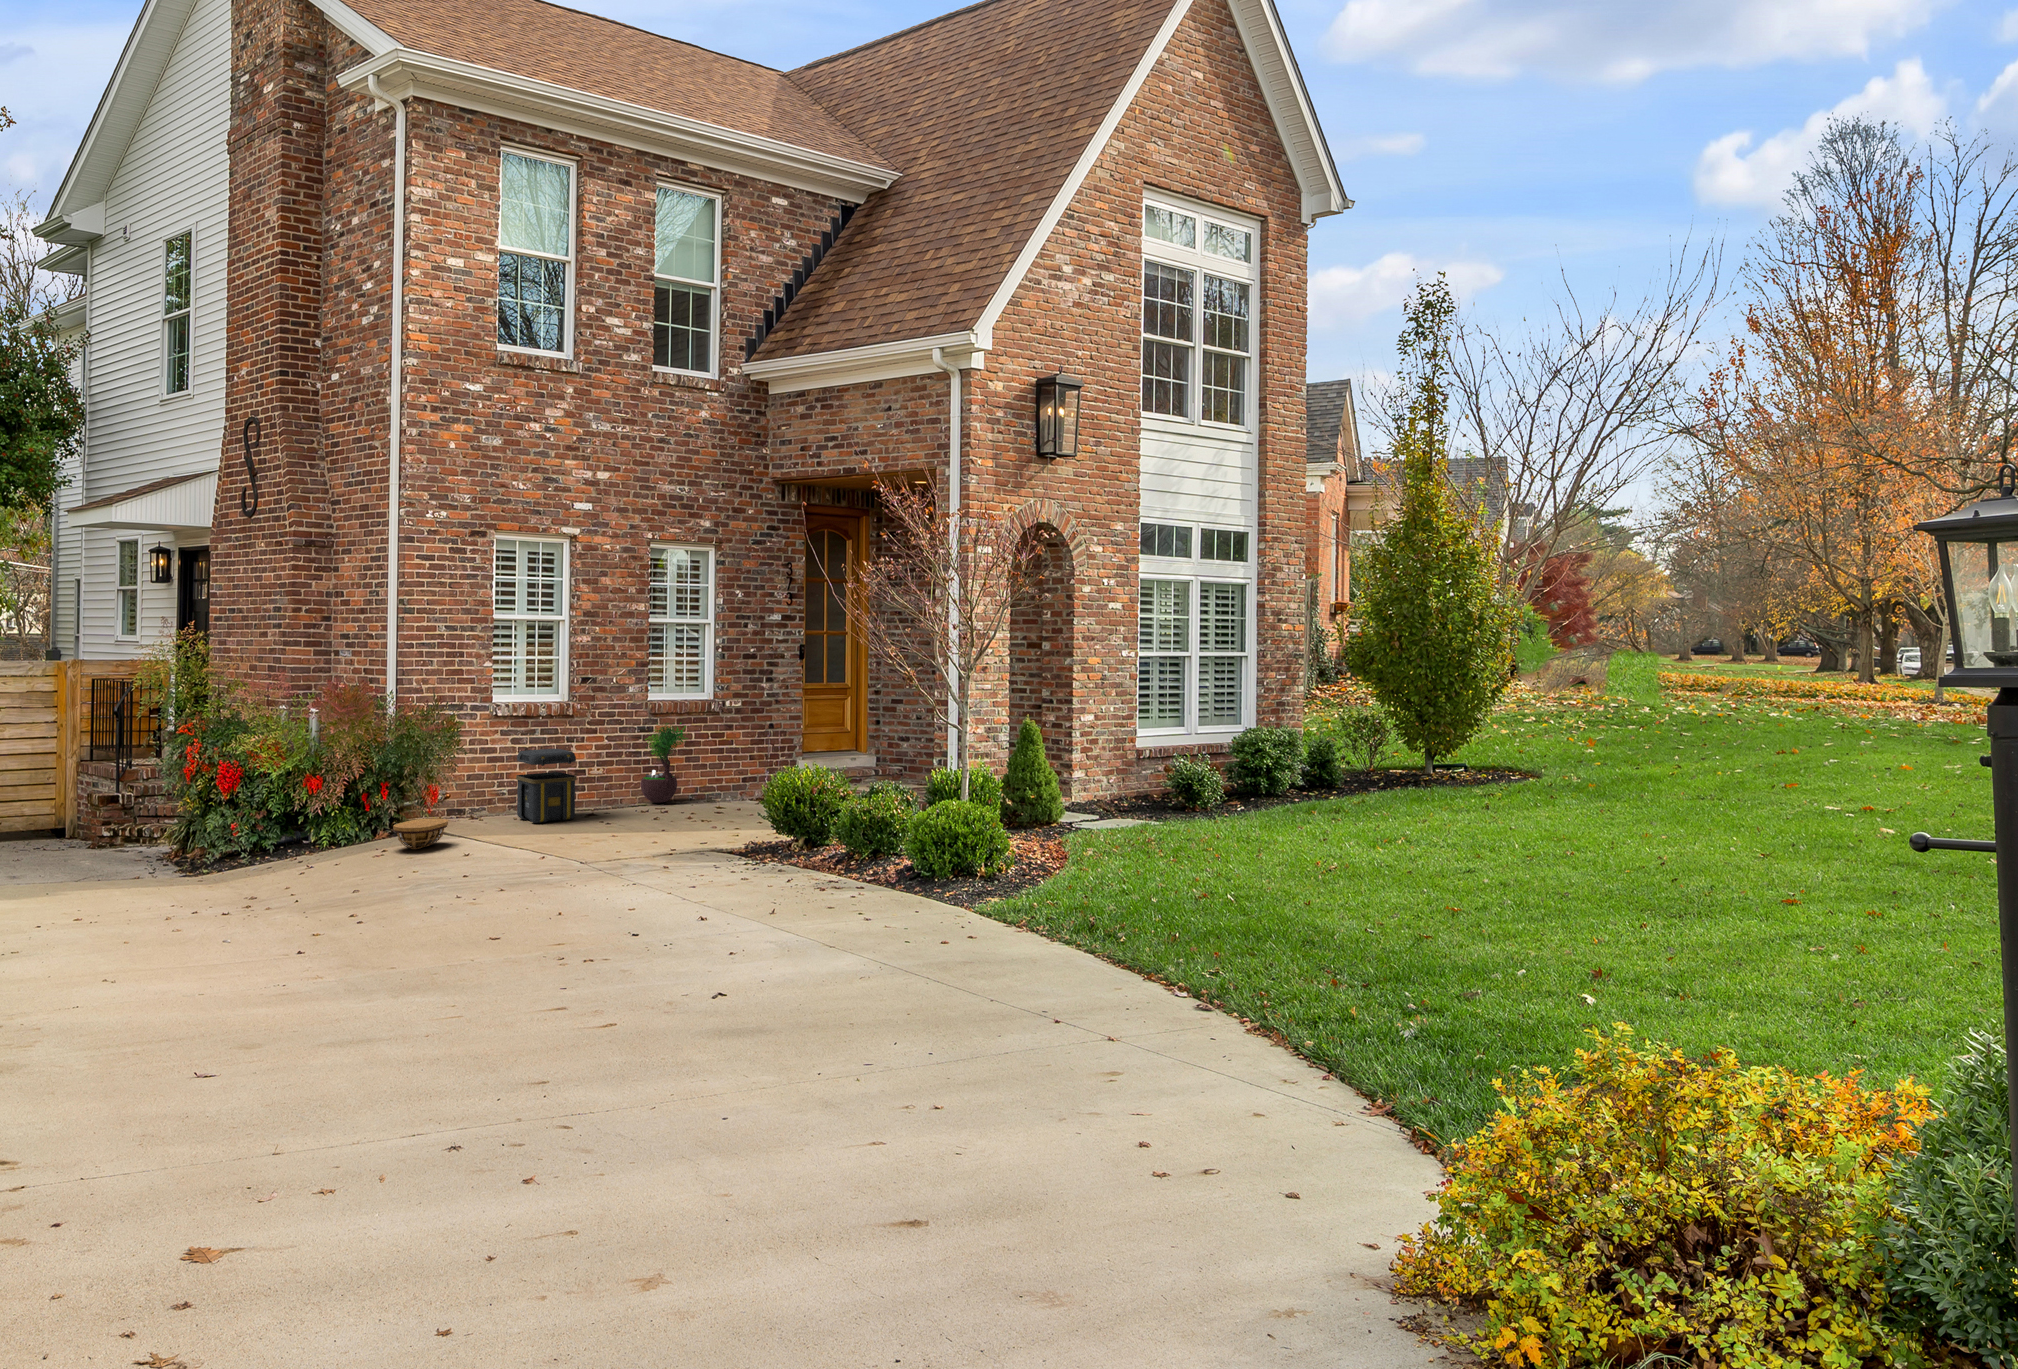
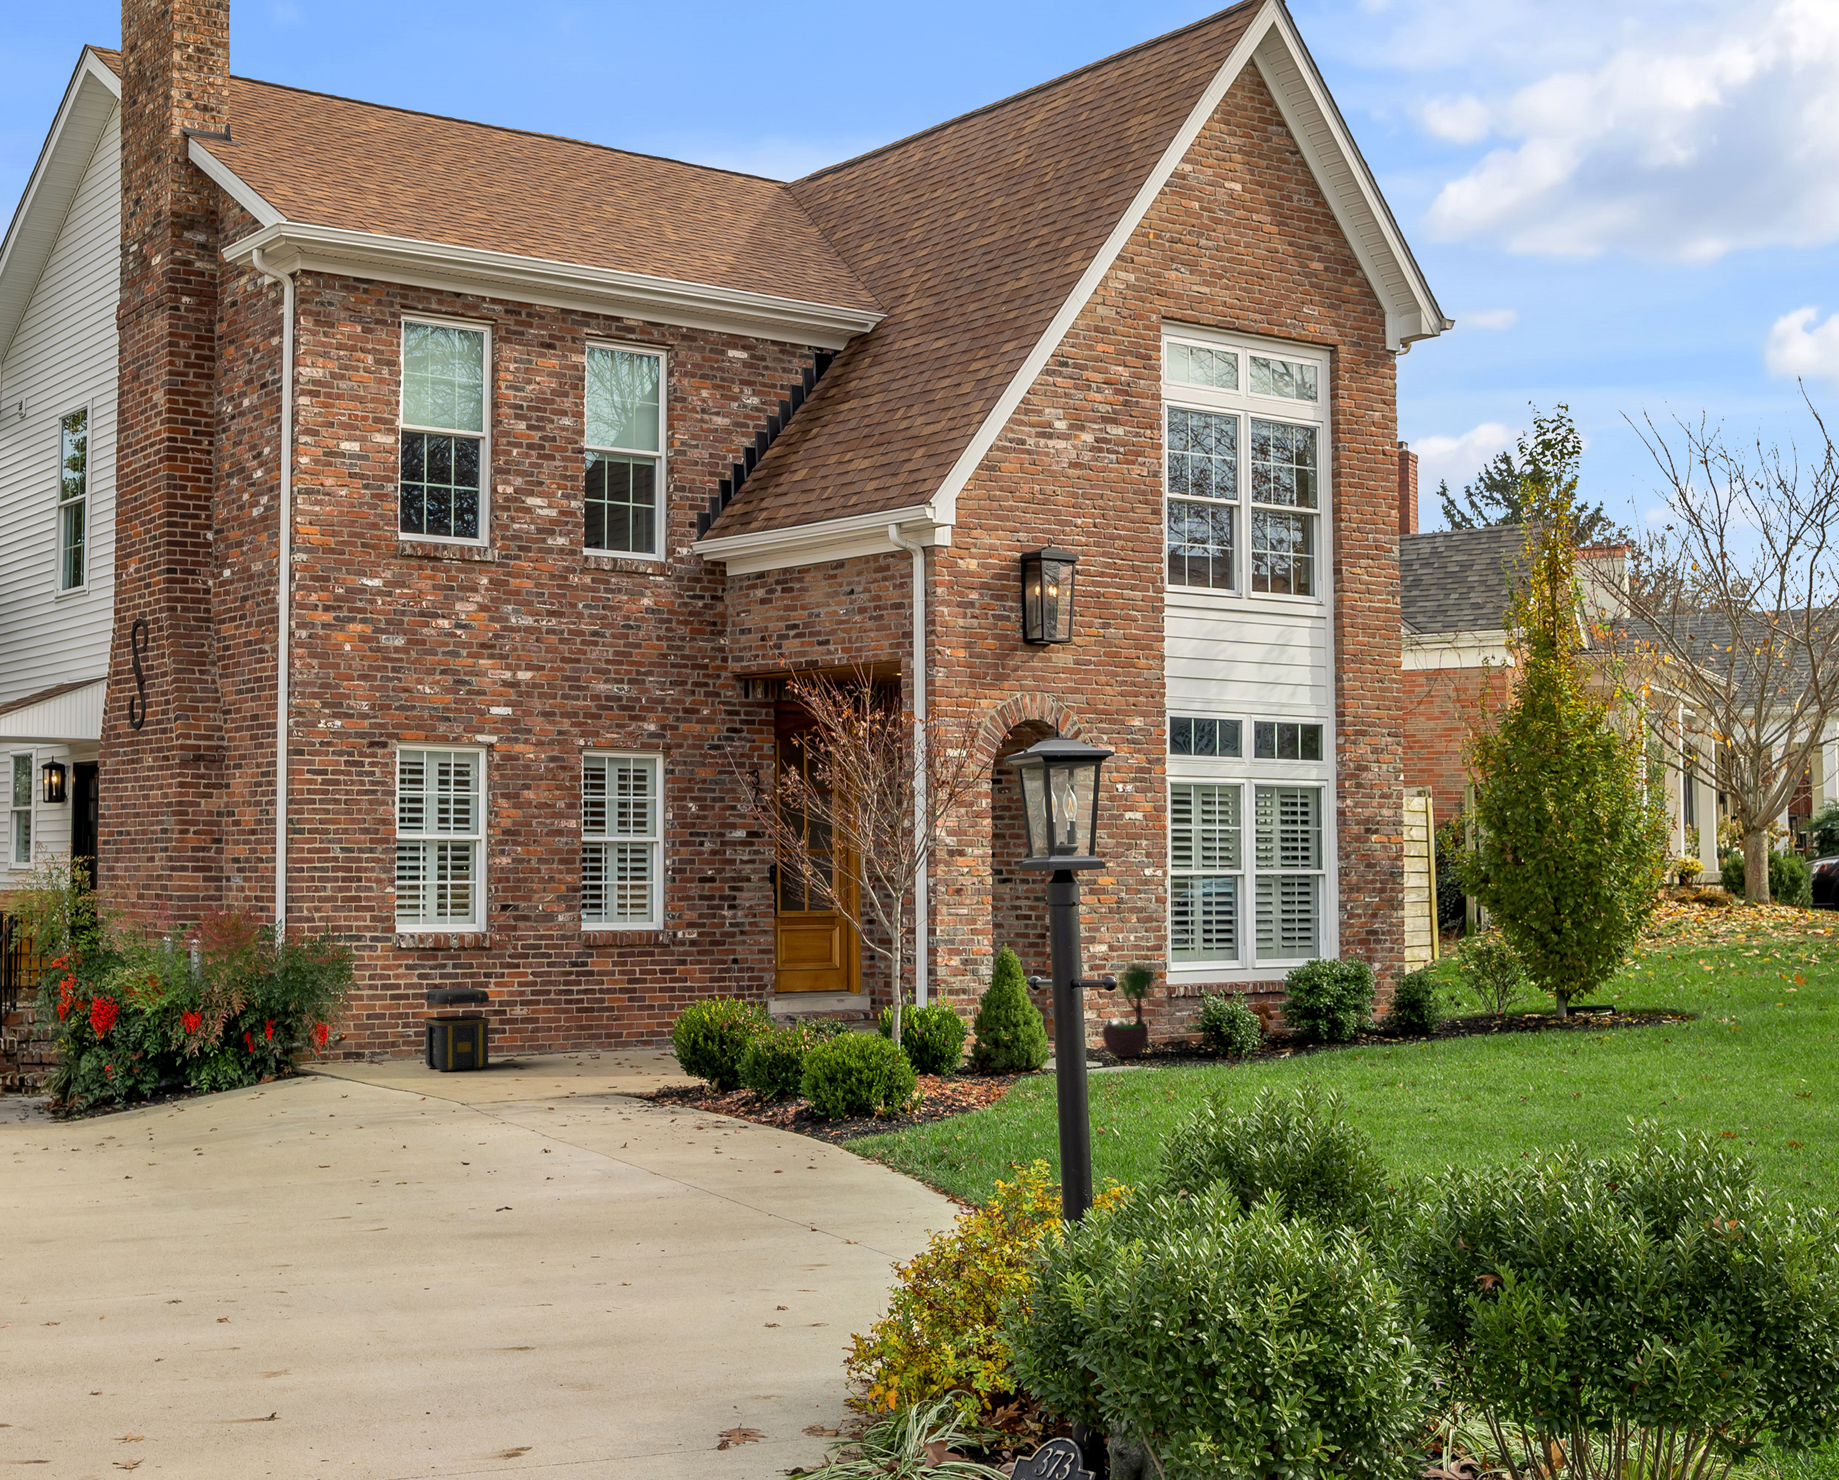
potted tree: present [641,723,686,803] -> present [1102,959,1162,1057]
basket: present [393,819,448,849] -> none [277,1061,338,1093]

